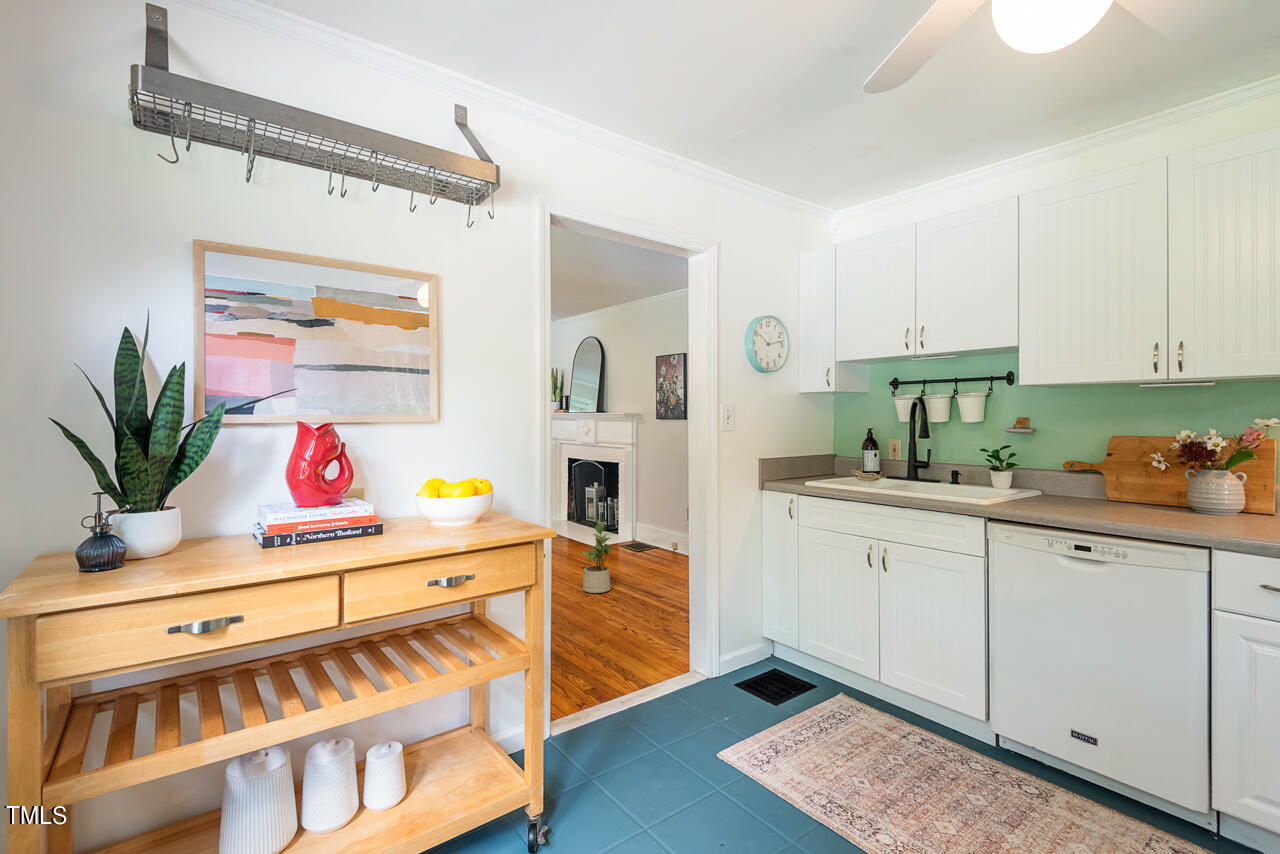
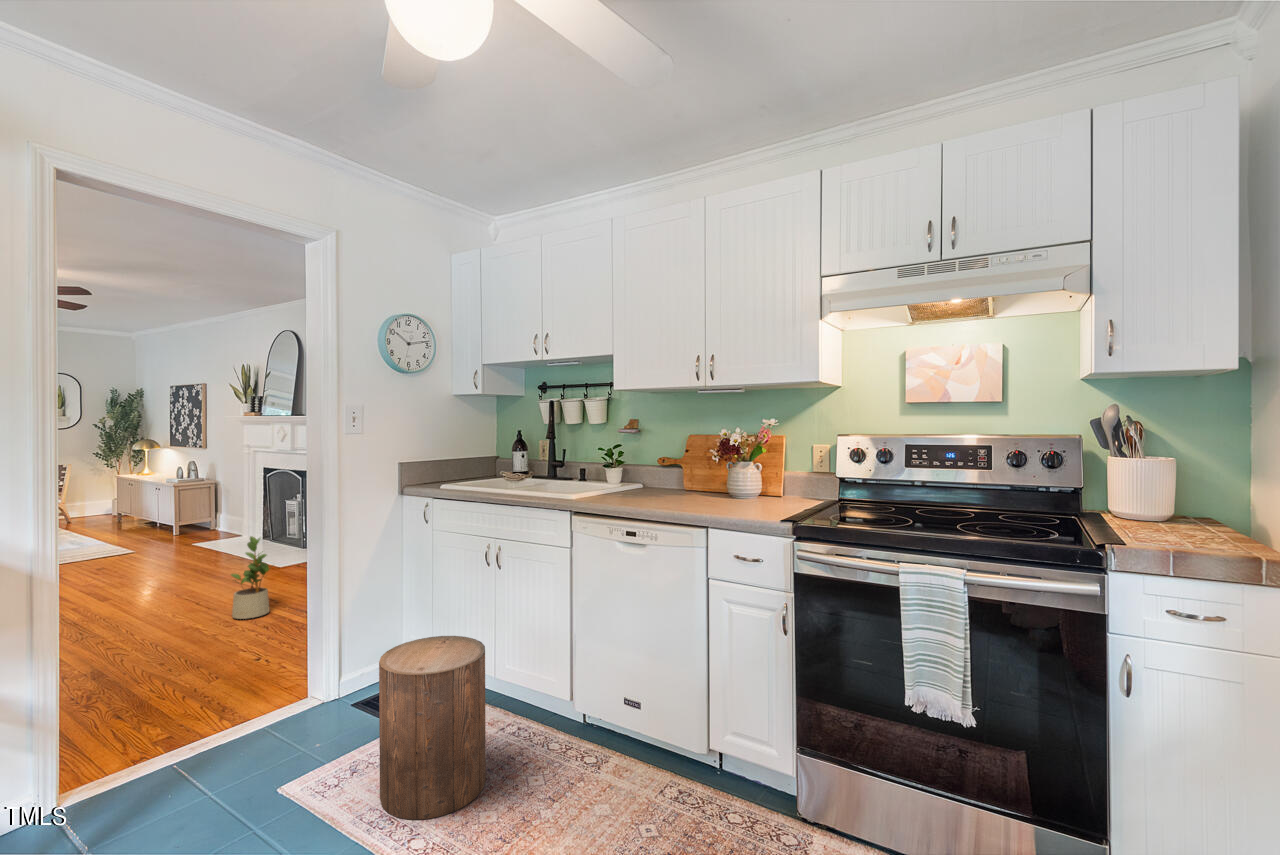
stool: none [814,633,923,817] -> present [379,636,486,819]

